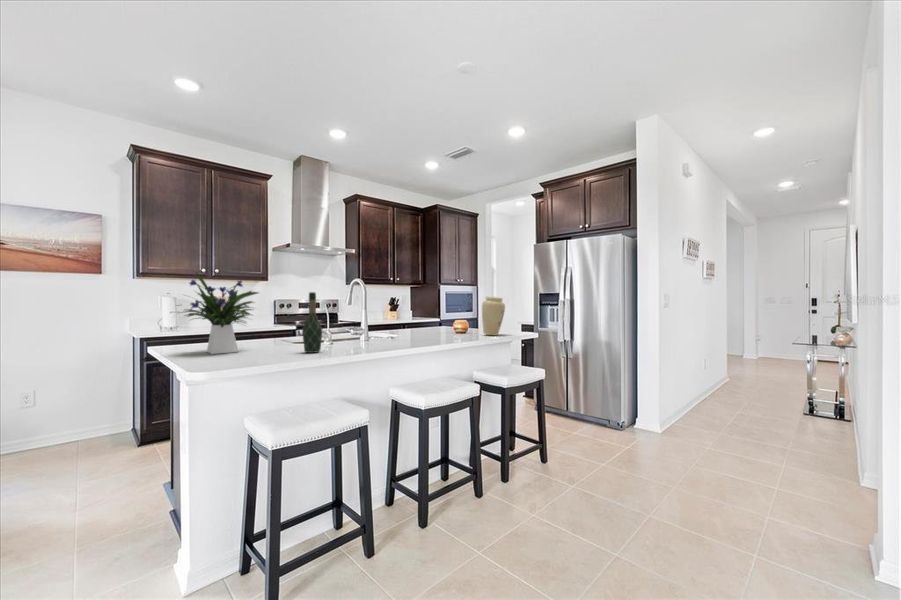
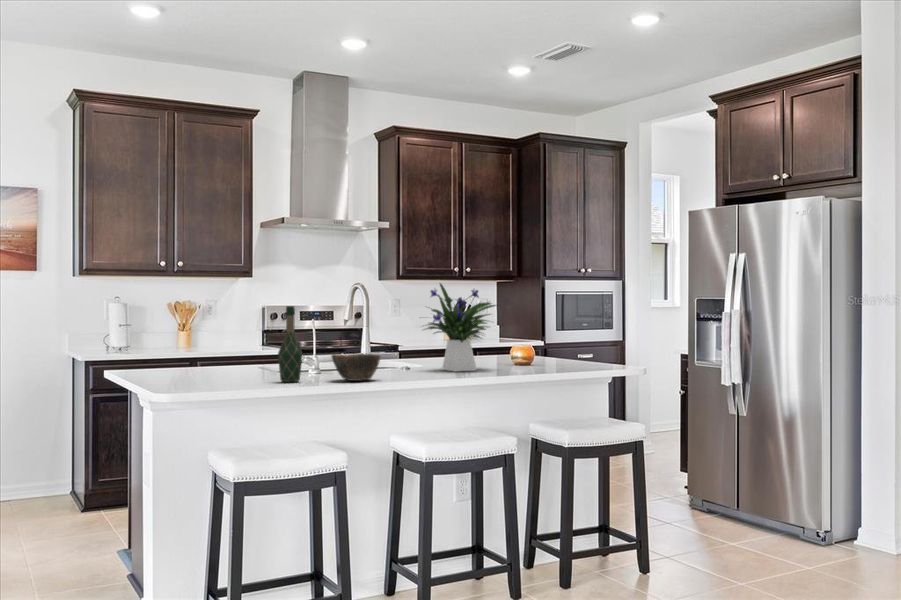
flower arrangement: present [185,273,258,354] -> present [424,283,496,371]
vase: present [482,297,505,335] -> none [550,309,587,369]
bowl: none [345,329,383,350] -> present [332,354,381,381]

